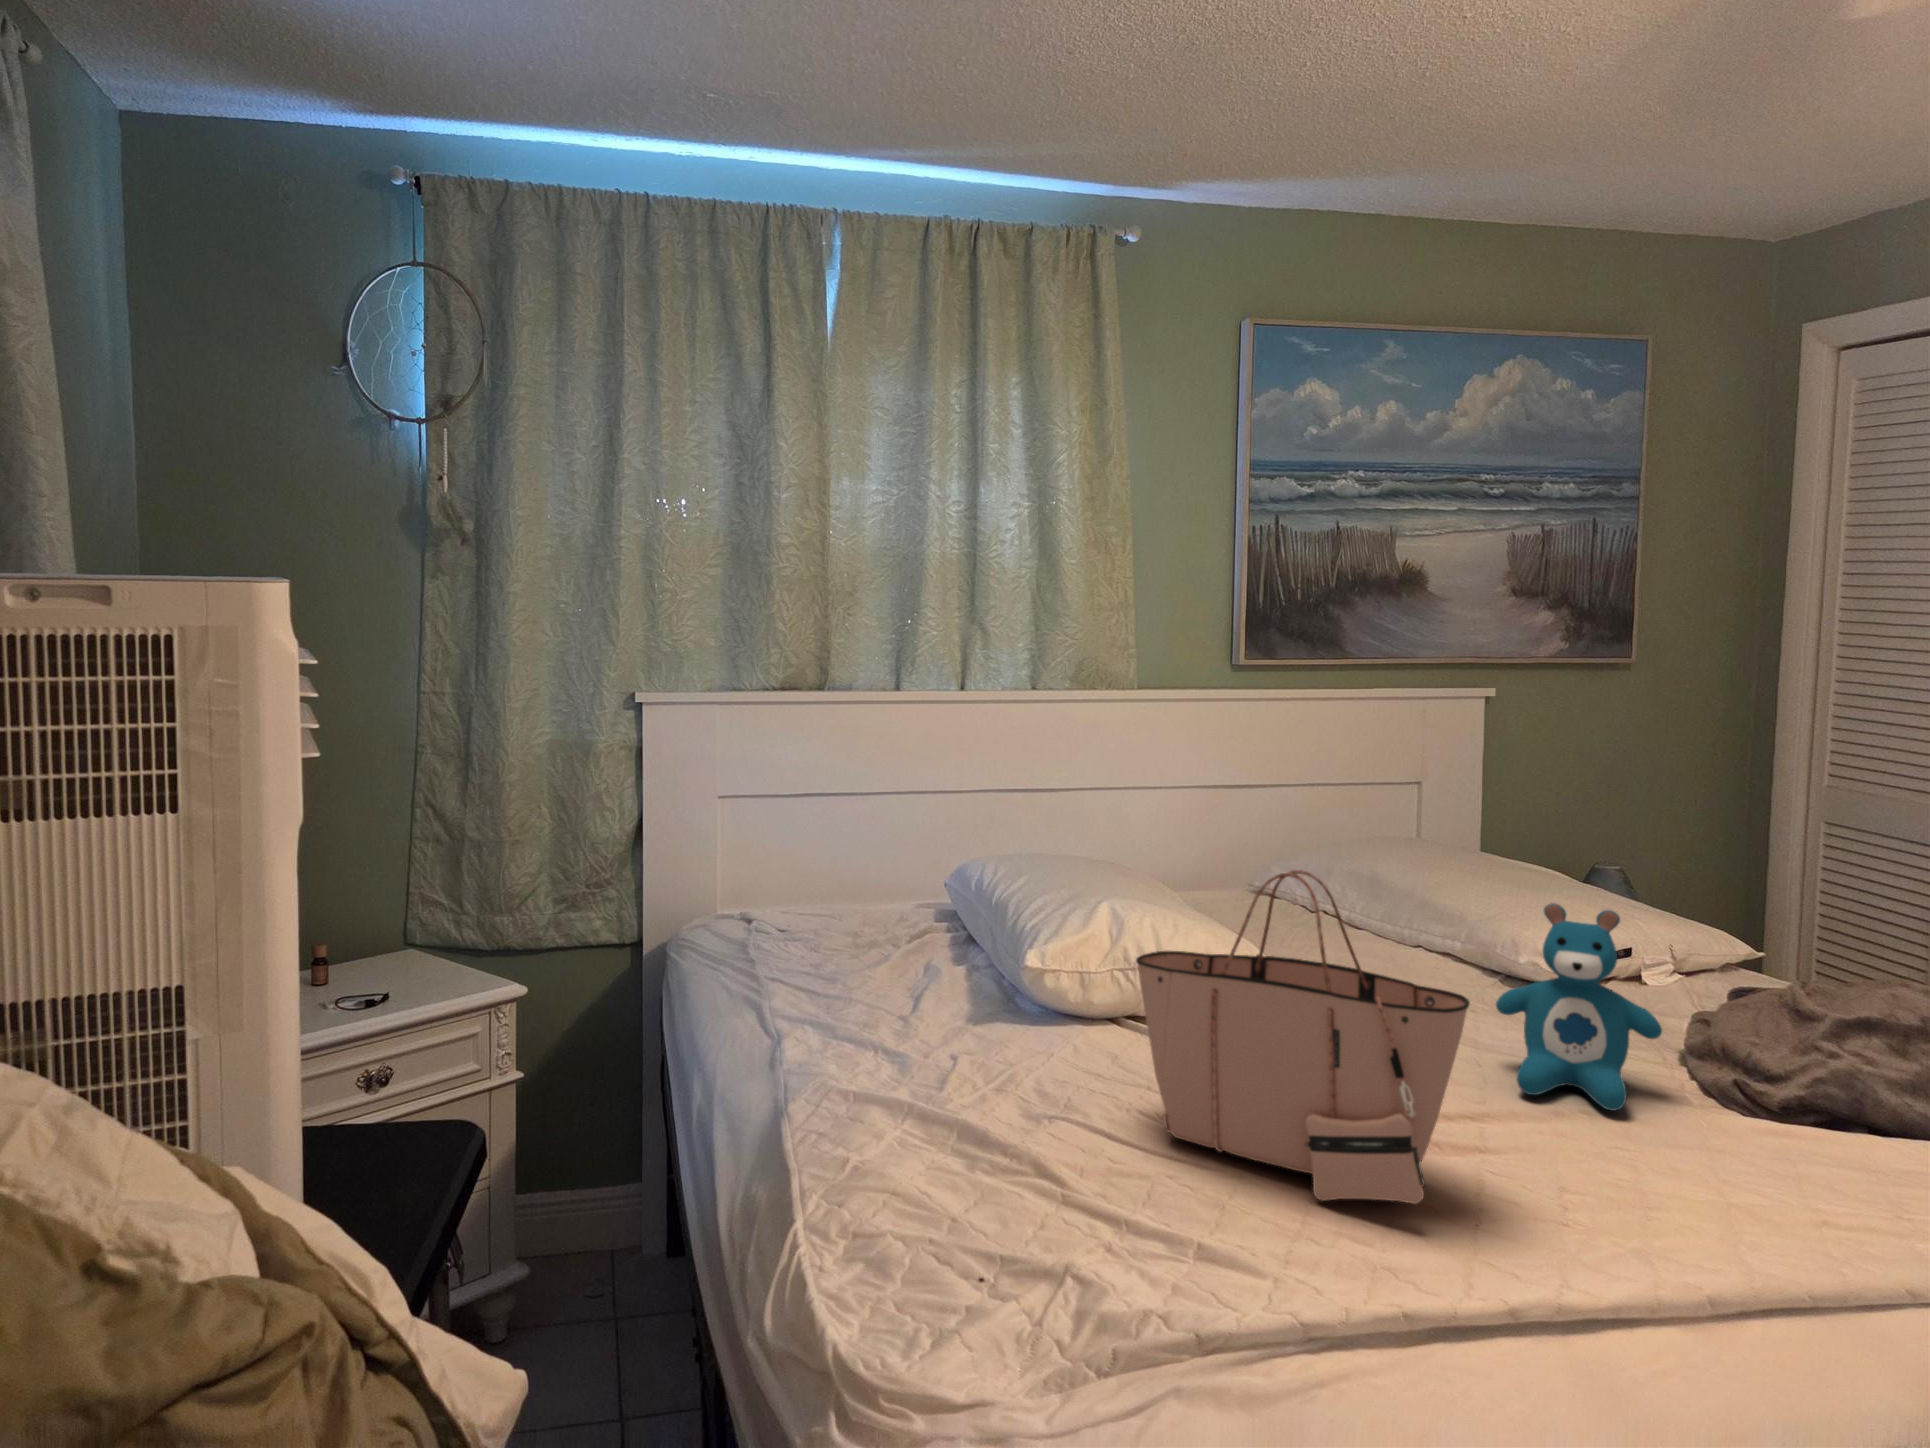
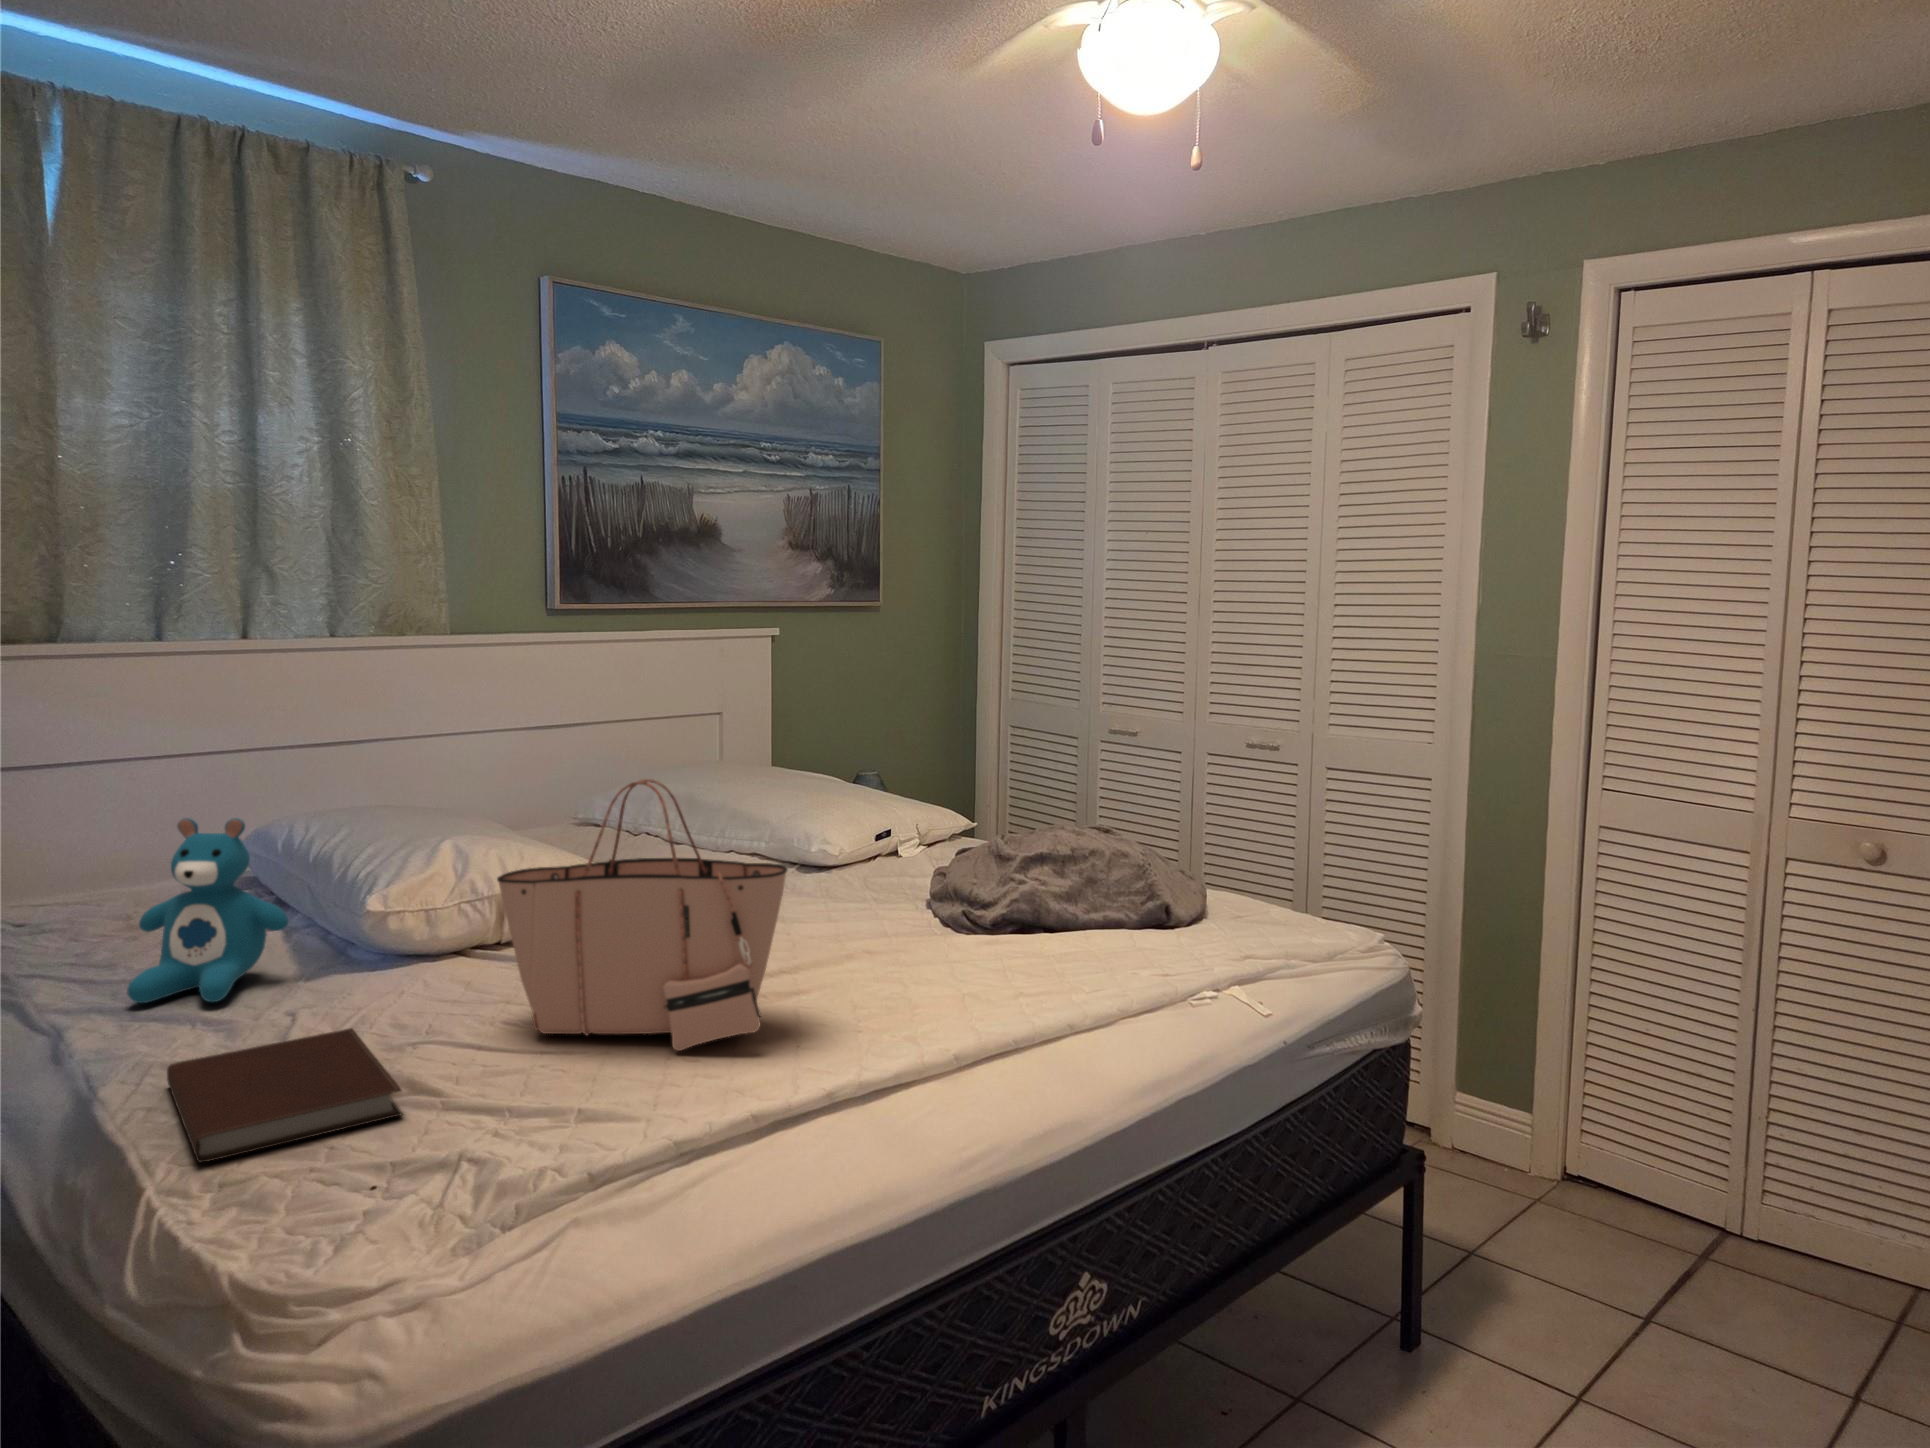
teddy bear: present [1496,903,1662,1111] -> present [127,818,288,1003]
notebook: none [842,1087,1023,1202] -> present [167,1028,402,1162]

